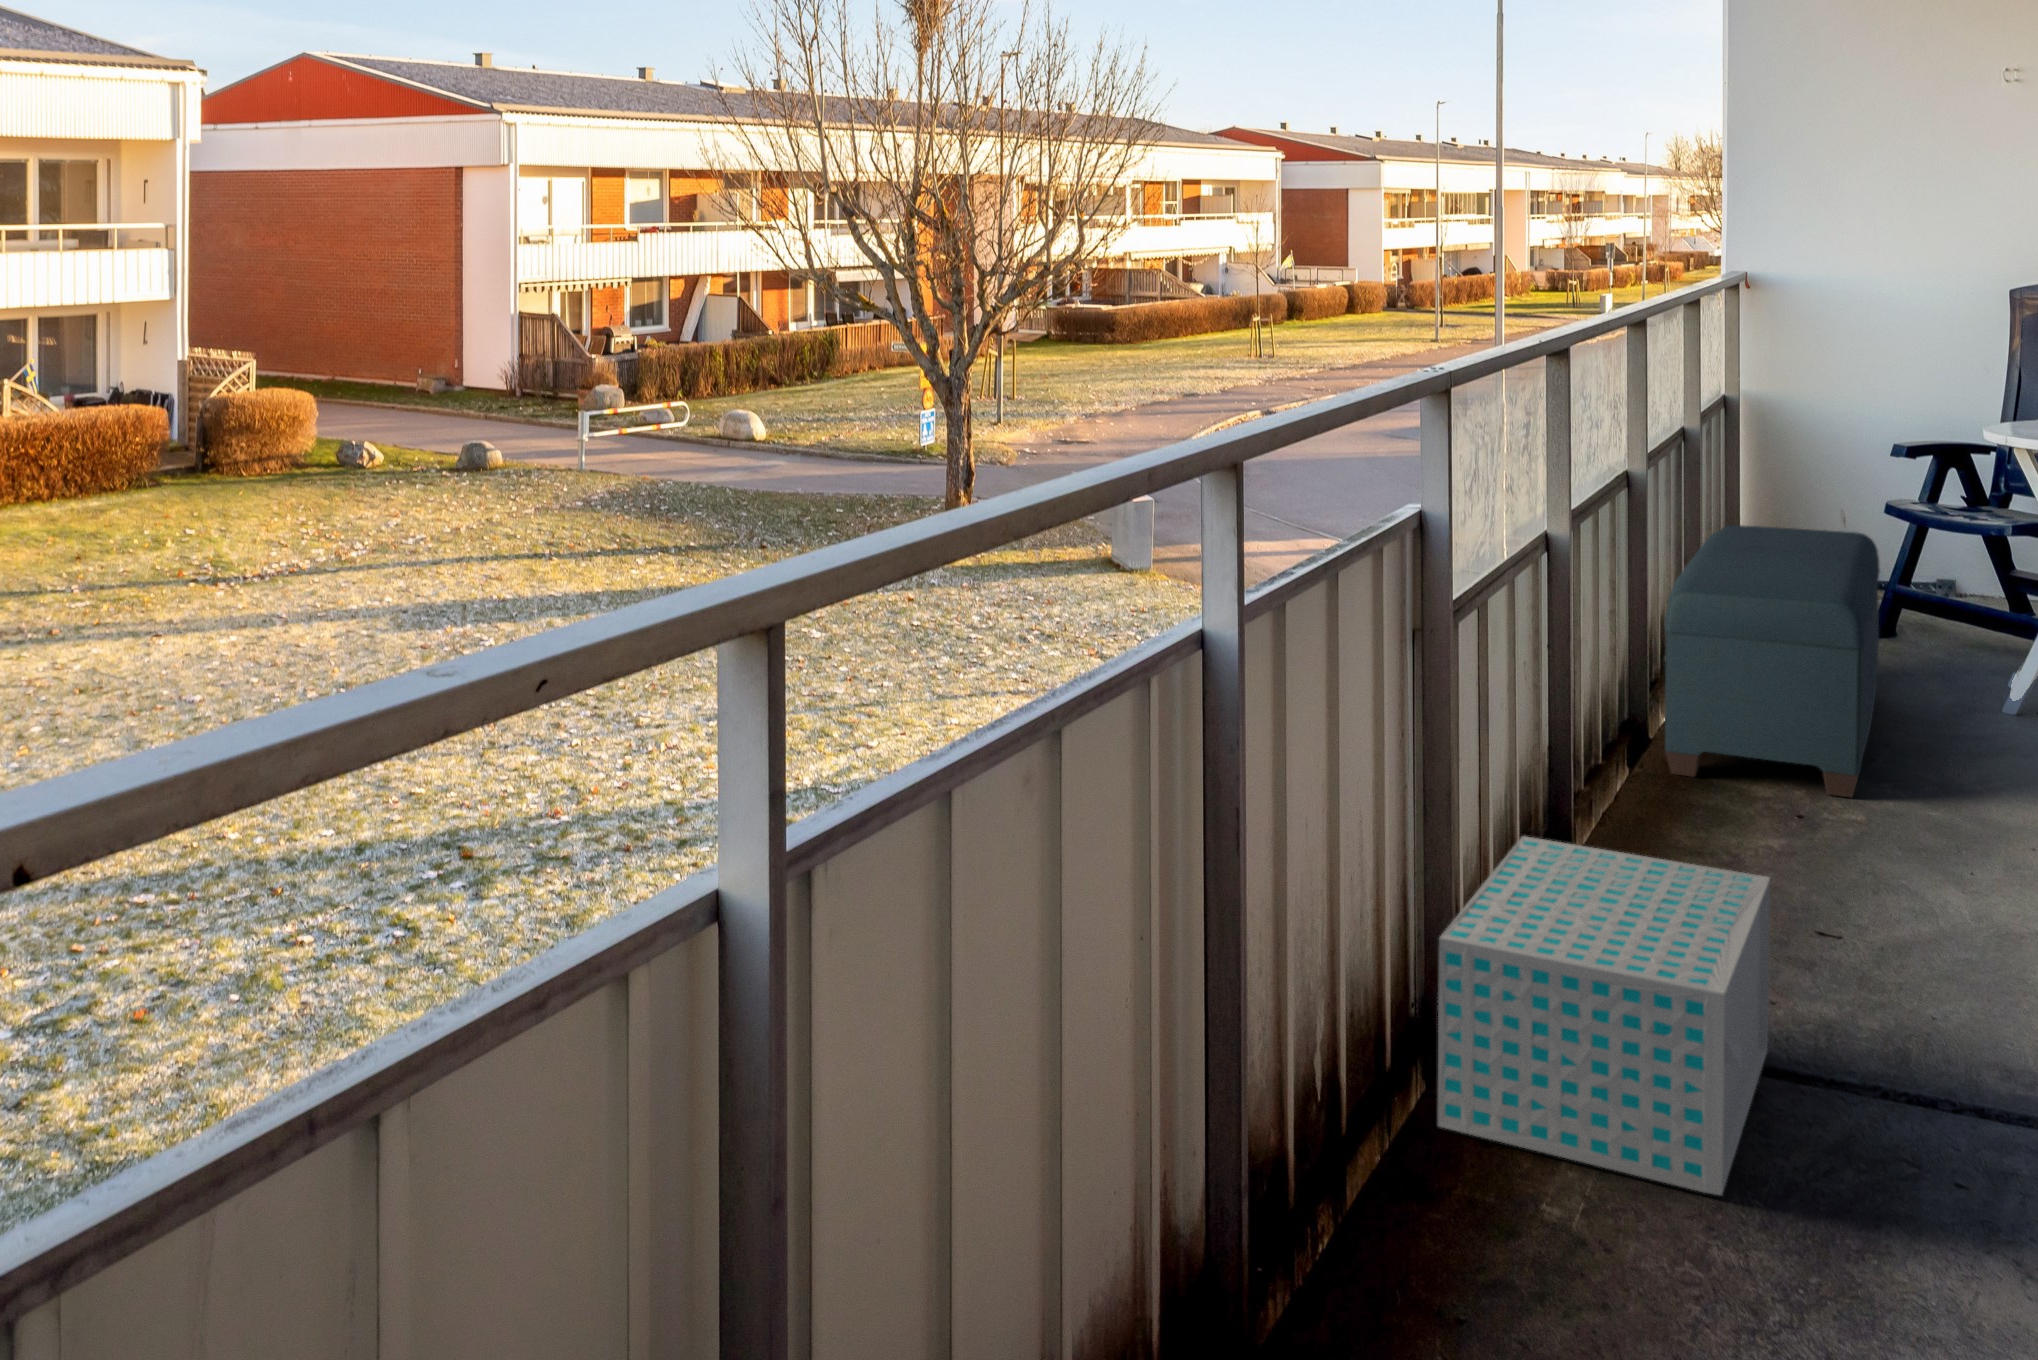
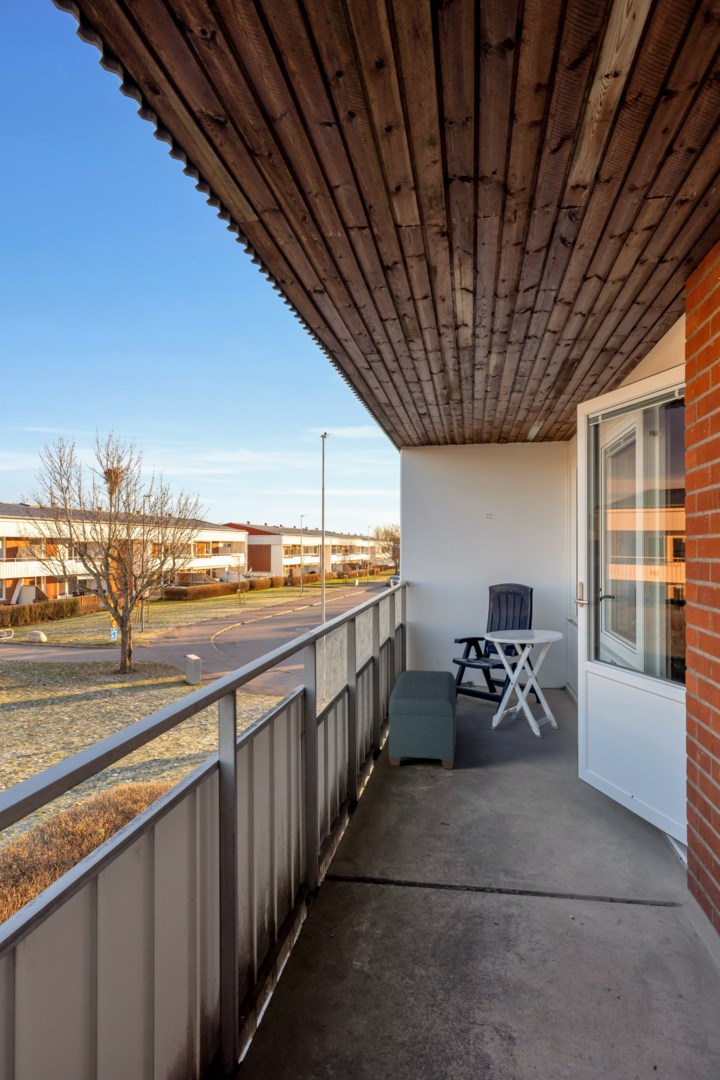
storage box: present [1437,836,1770,1195] -> none [316,809,436,958]

